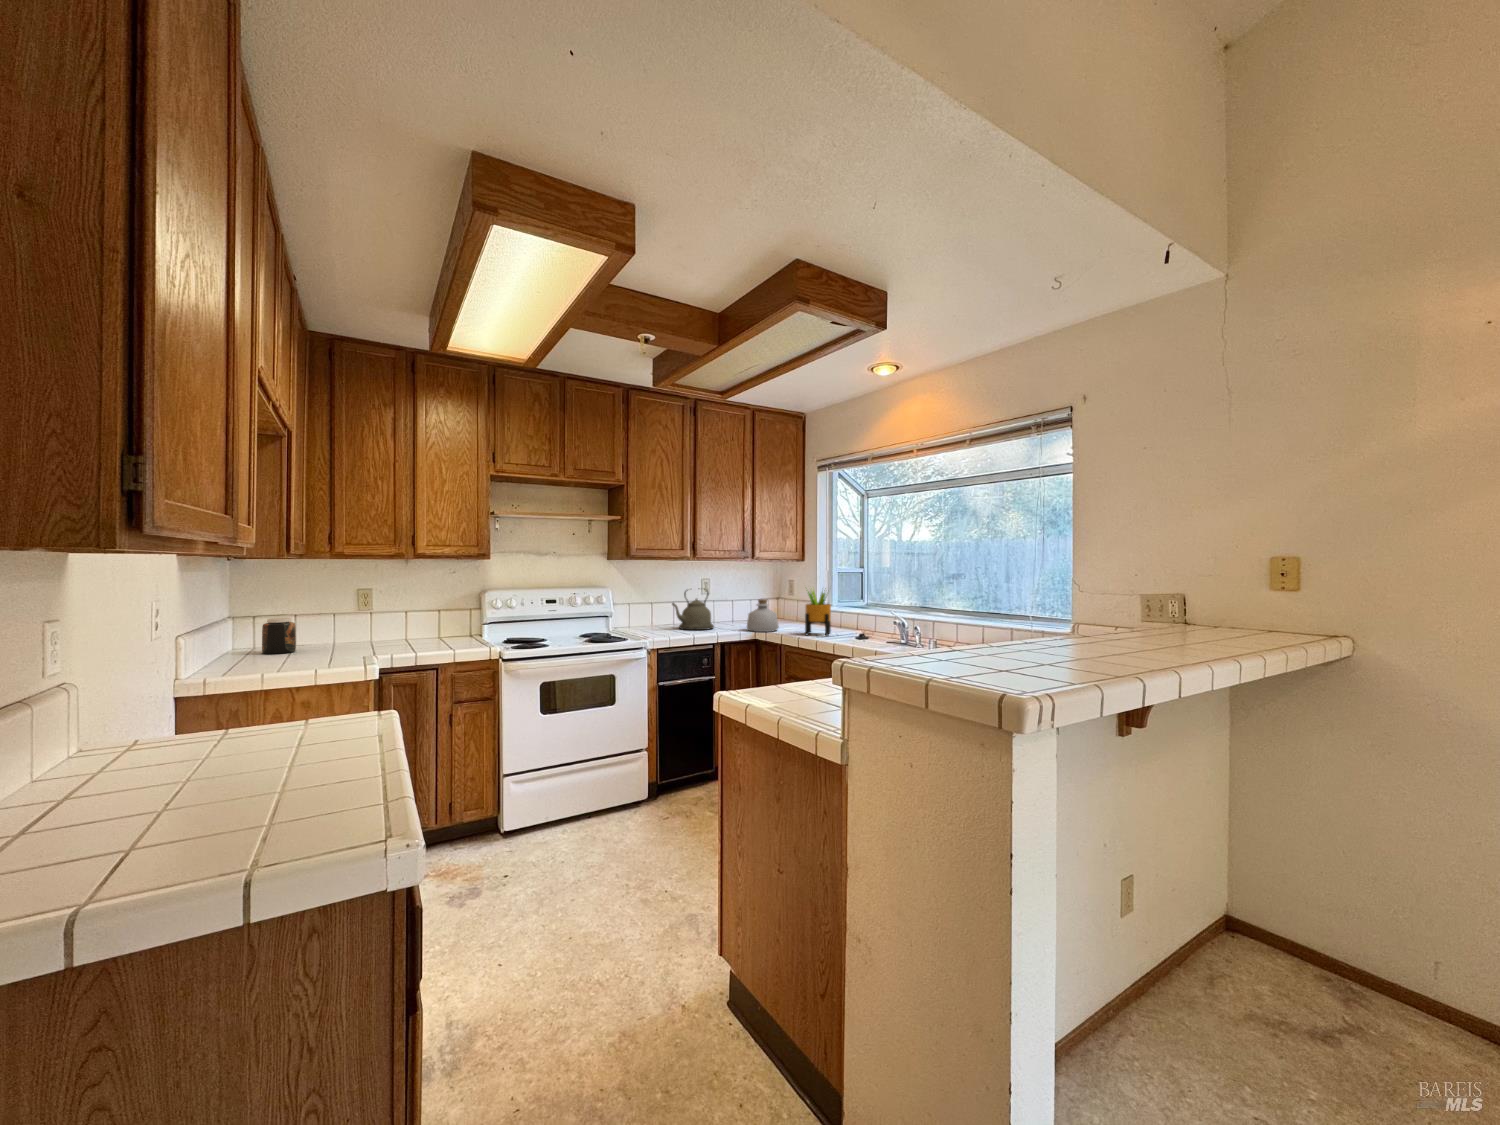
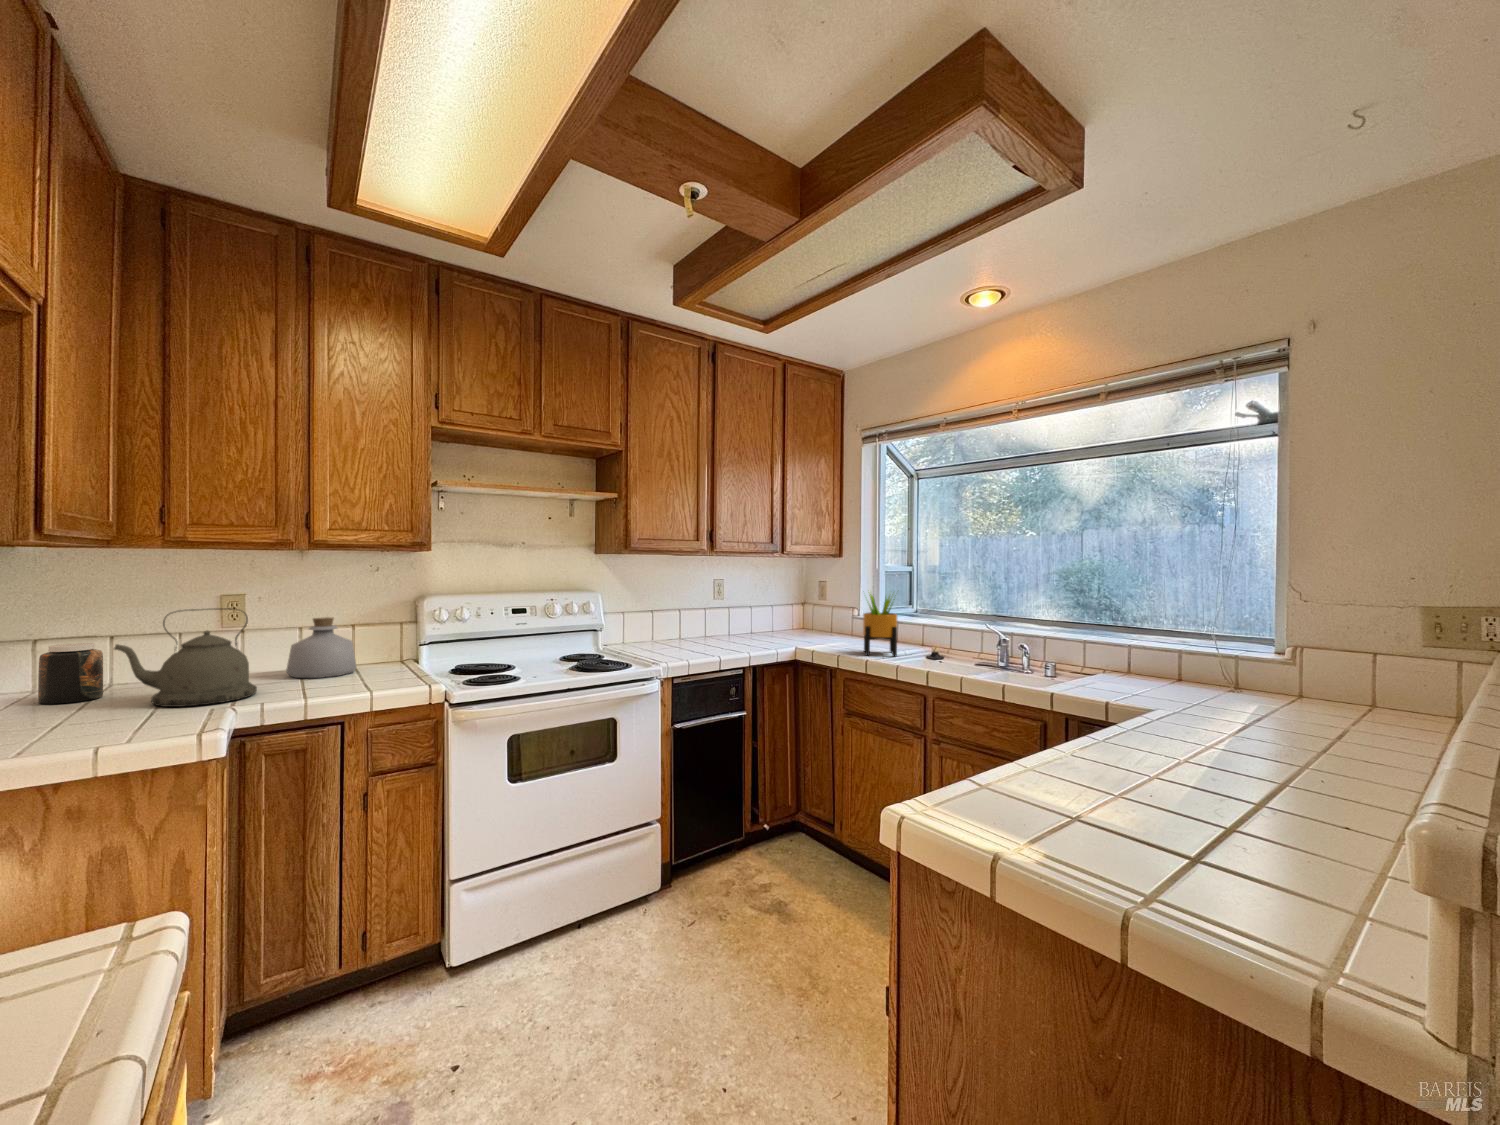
kettle: present [672,590,714,630] -> present [114,608,257,707]
bottle: present [747,599,779,632] -> present [286,617,356,678]

